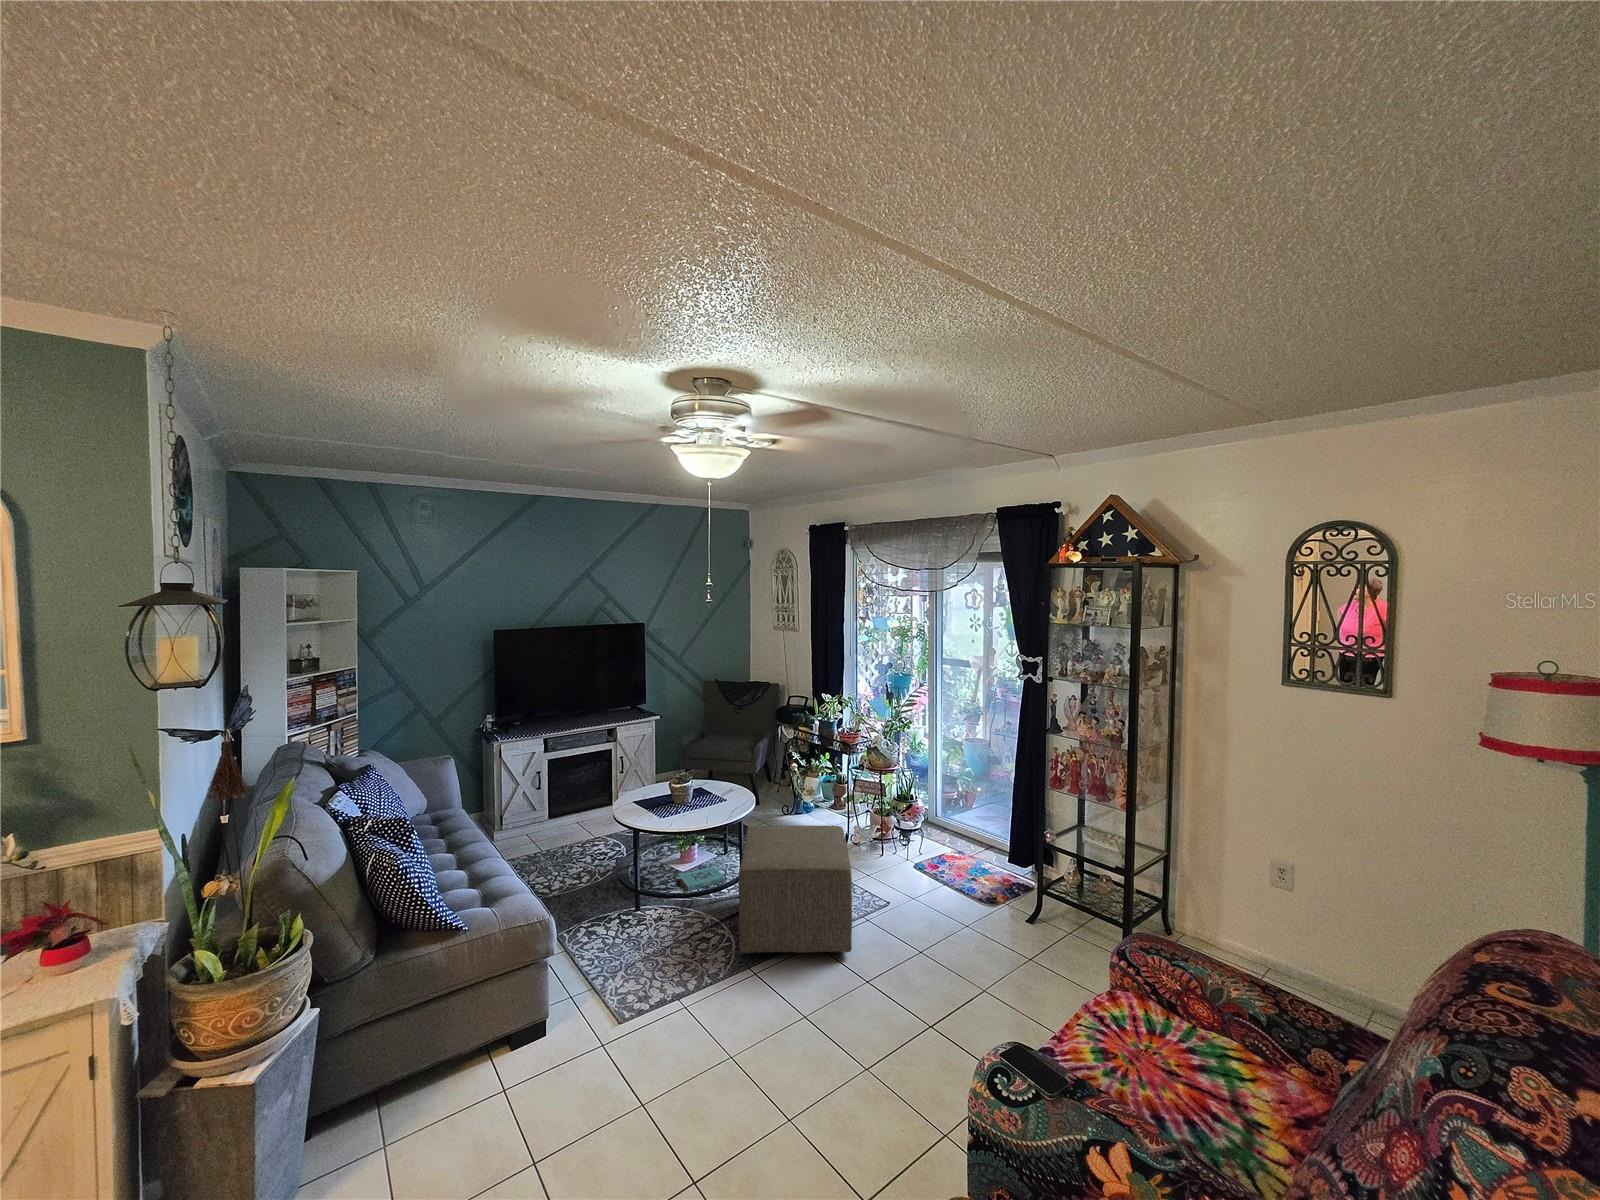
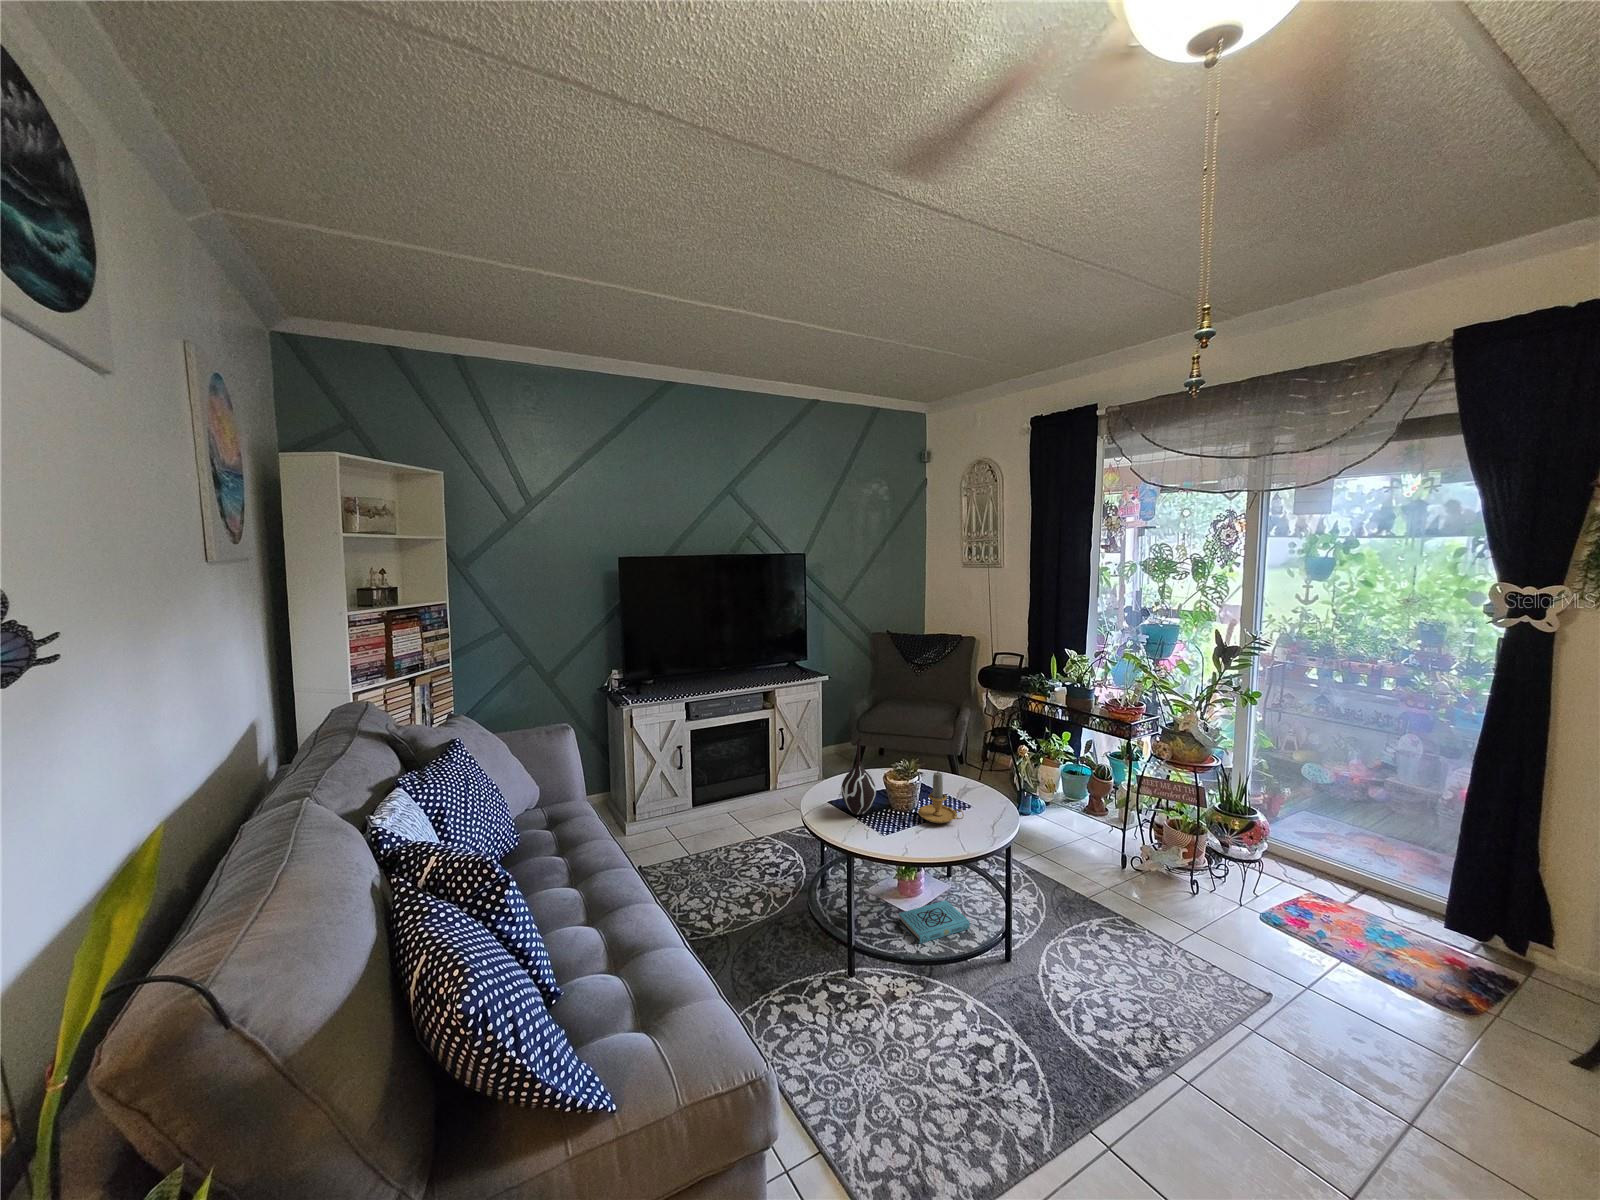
vase: none [640,759,664,809] -> present [841,739,876,815]
candle: none [689,777,716,811] -> present [918,772,964,823]
ottoman: present [738,825,852,954] -> none [1026,857,1301,1127]

